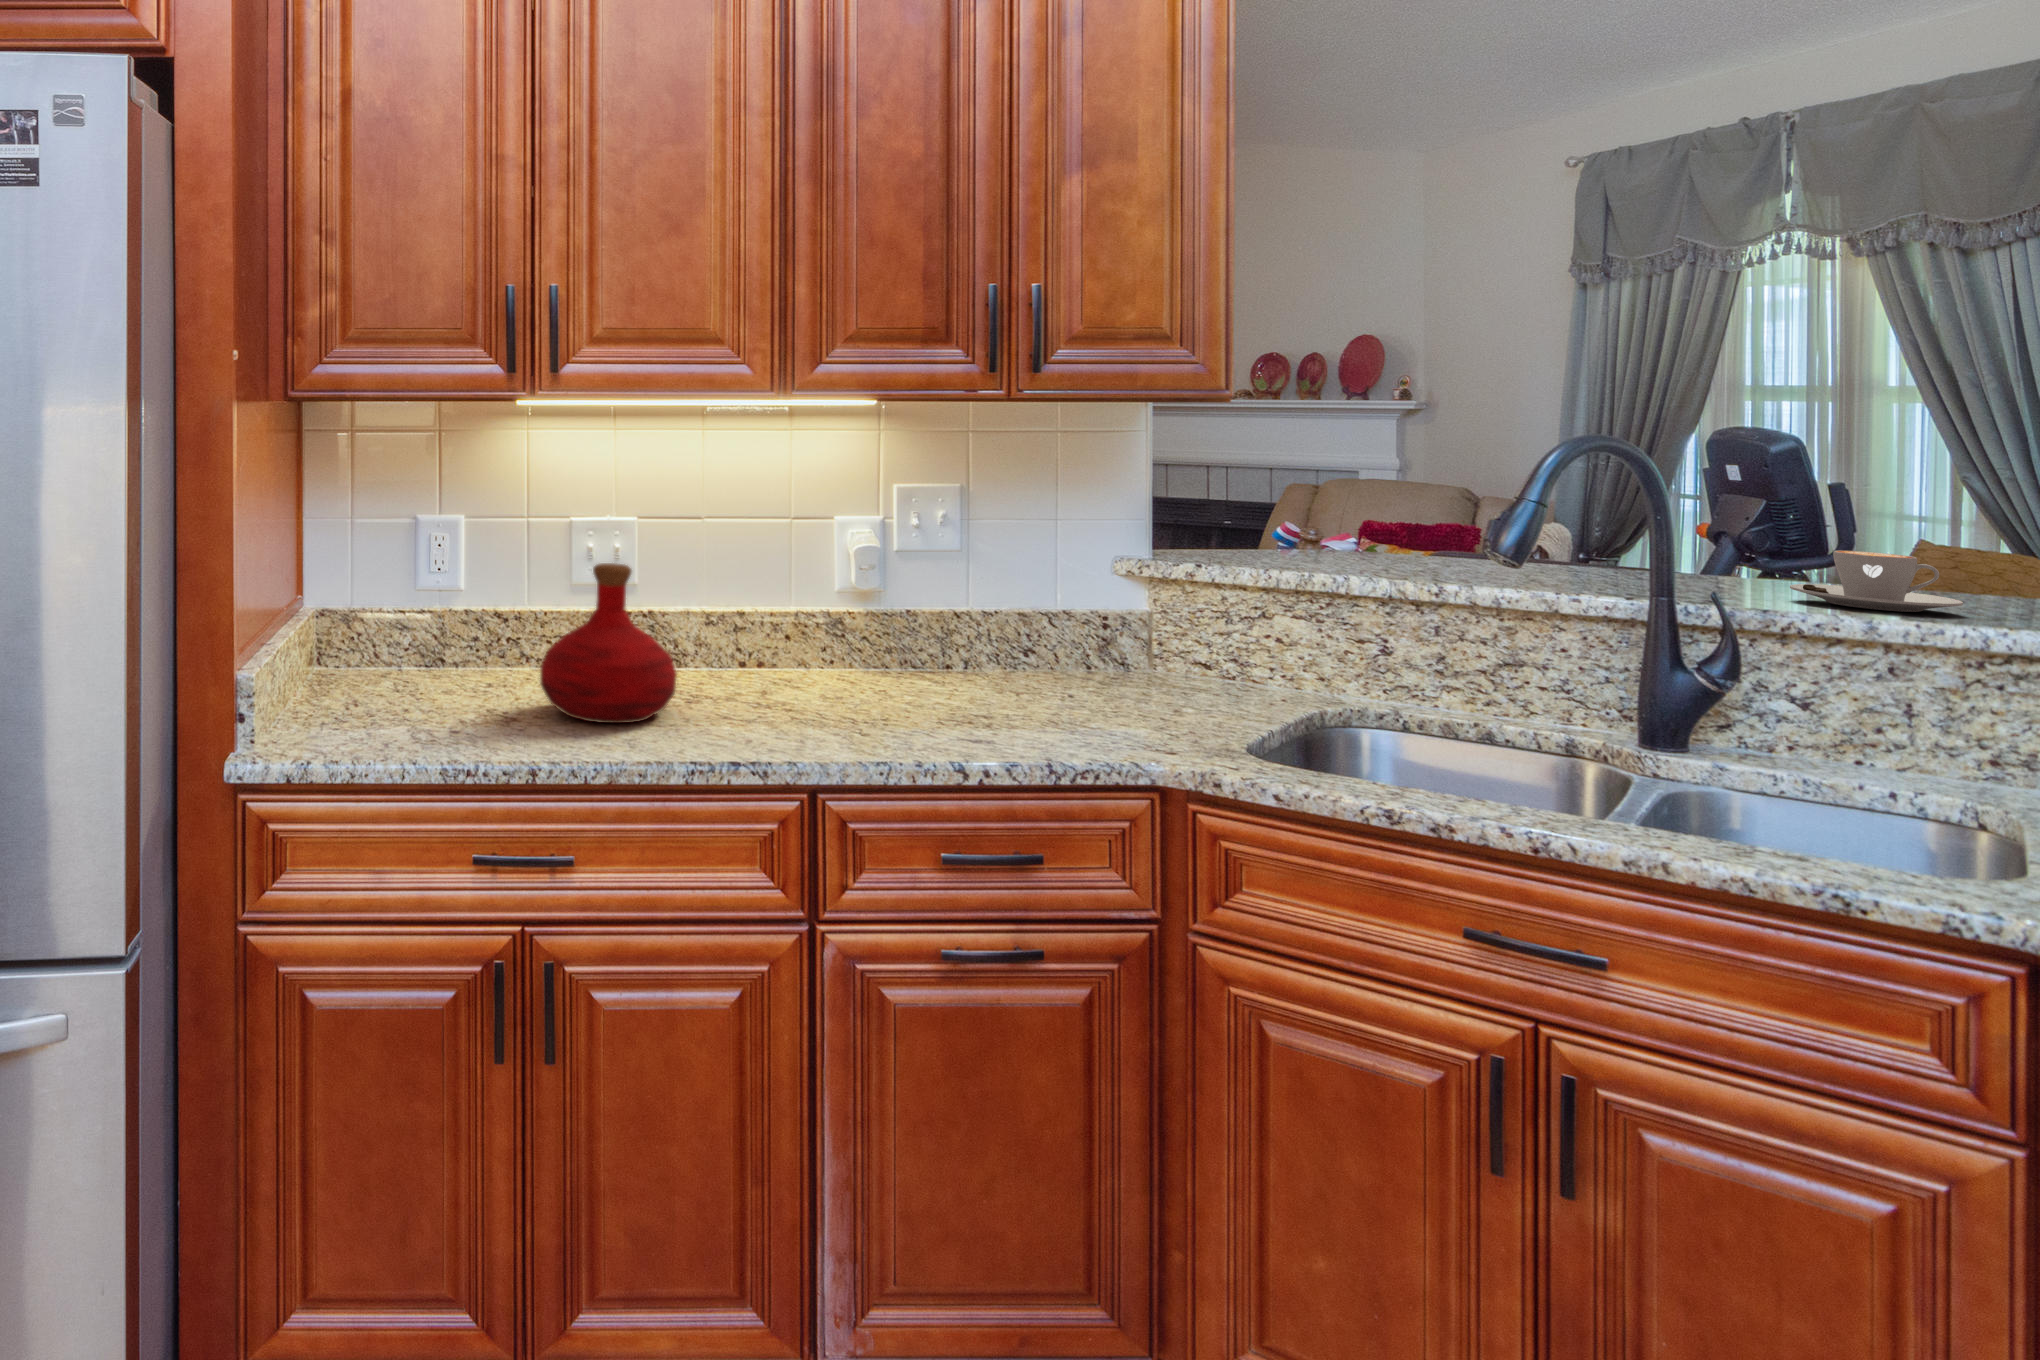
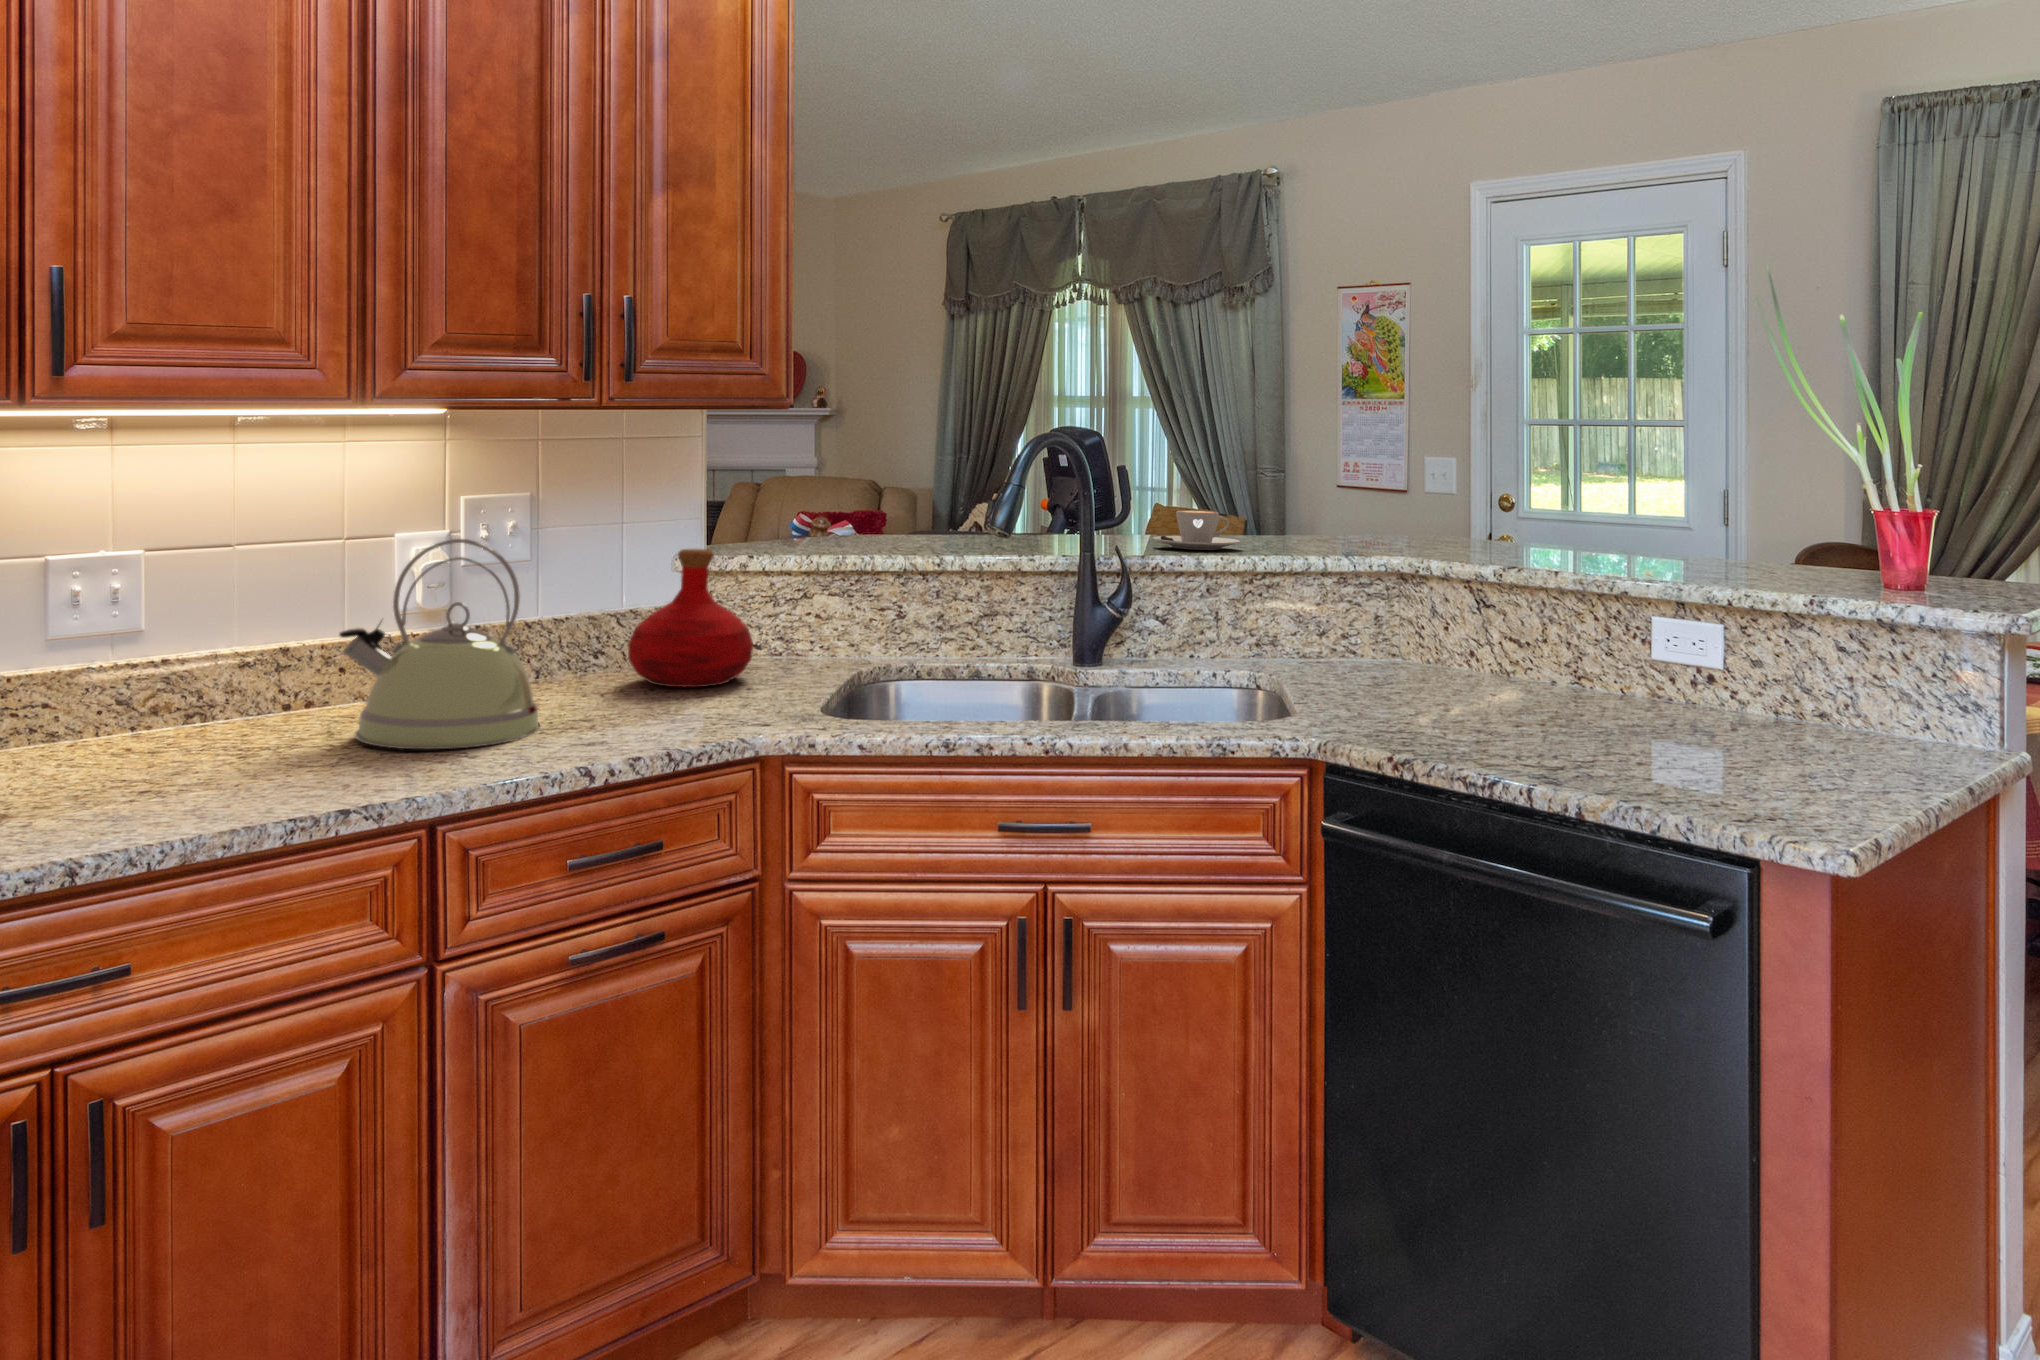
kettle: none [769,526,943,725] -> present [339,539,540,749]
bottle: present [540,563,677,723] -> present [628,549,753,687]

